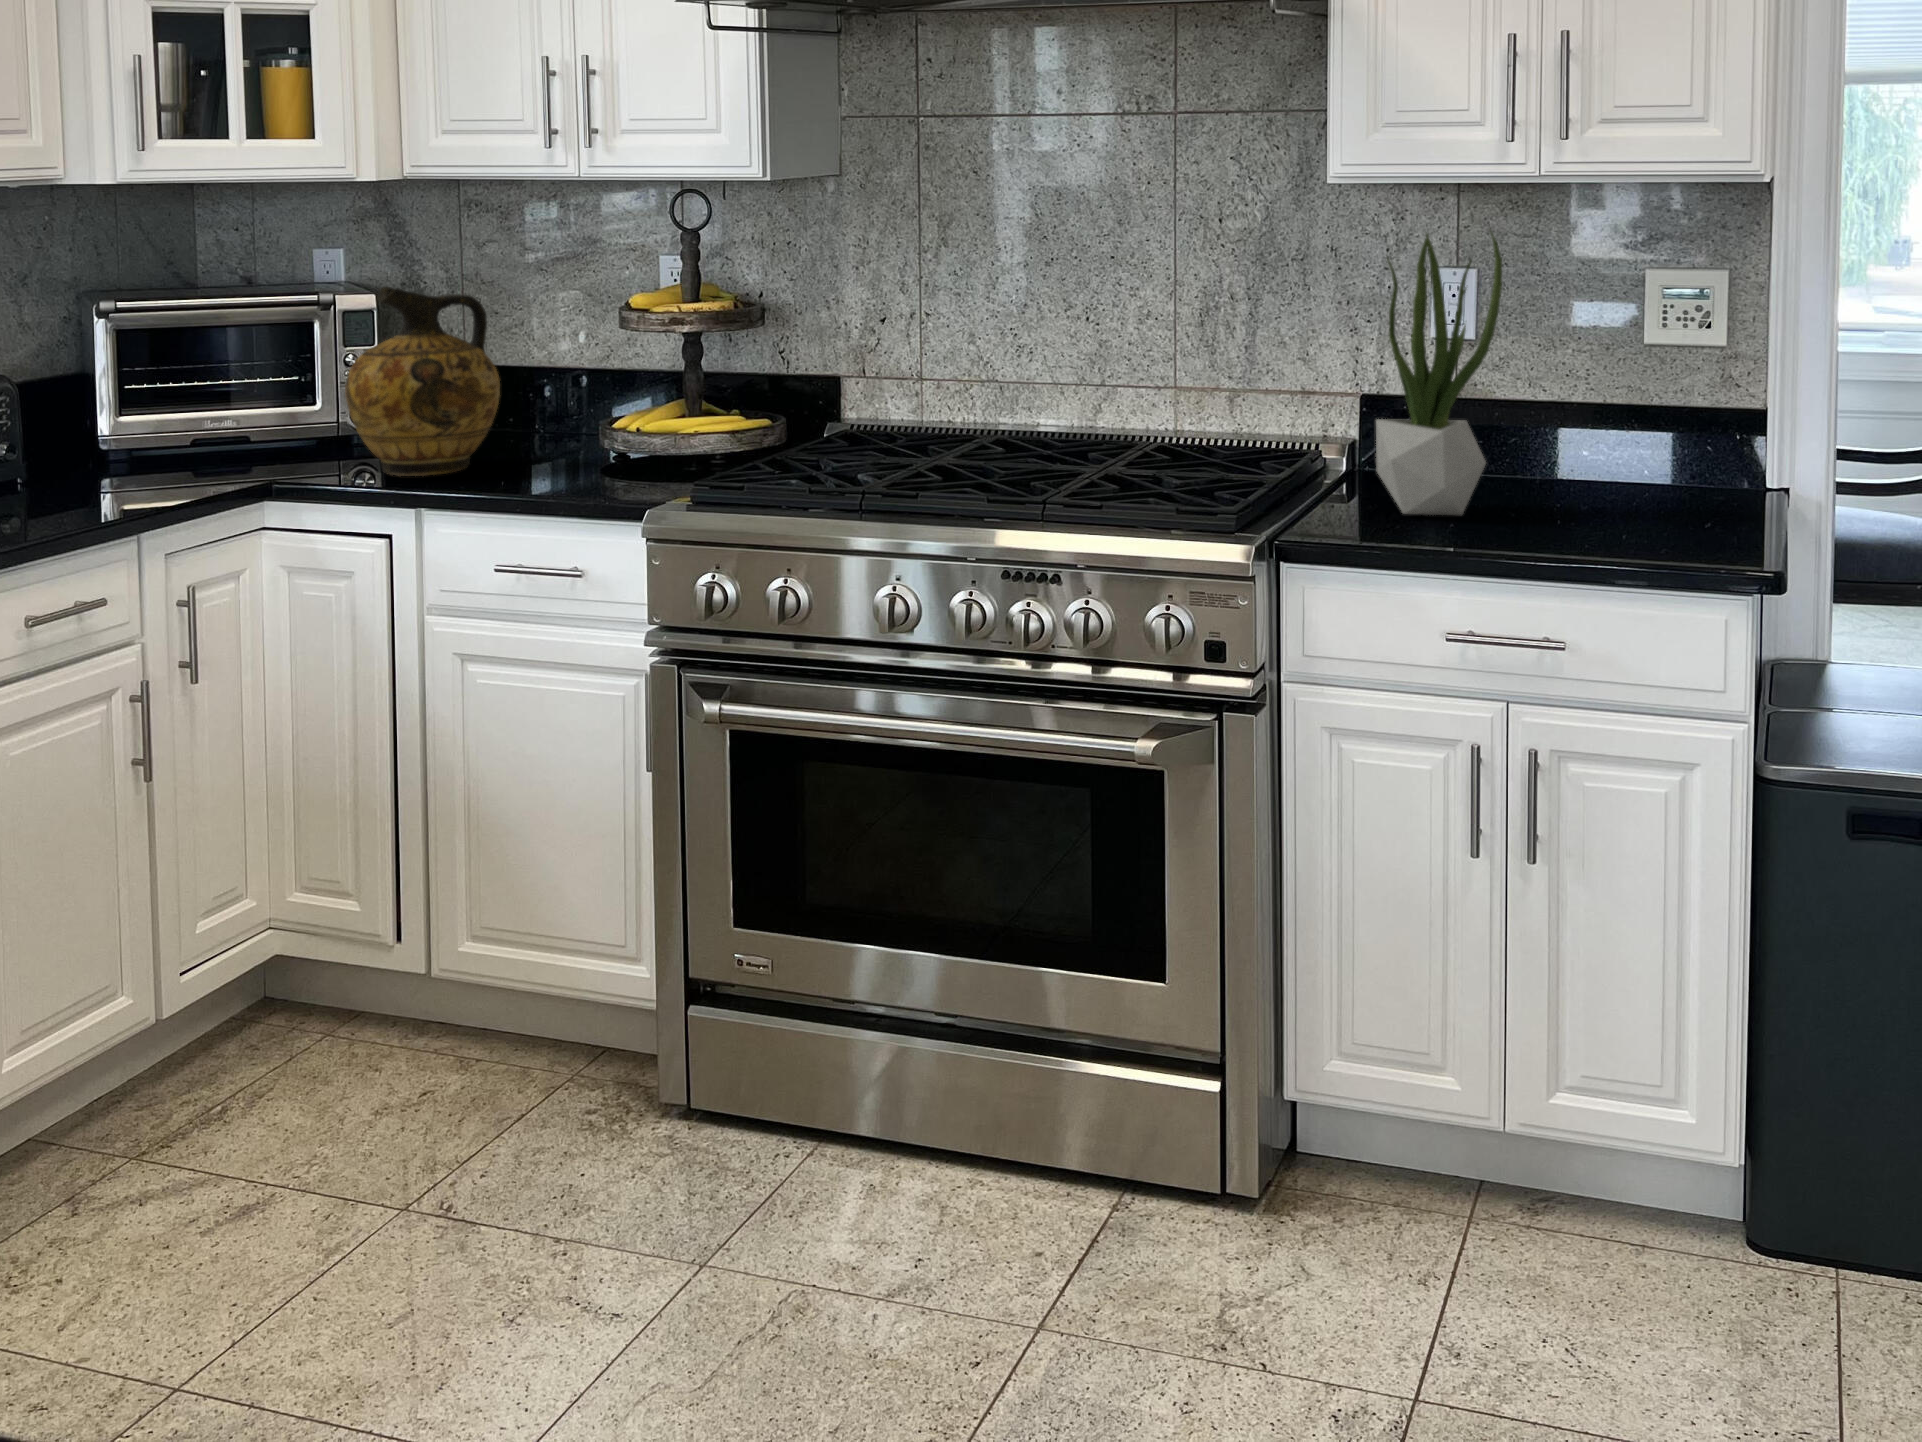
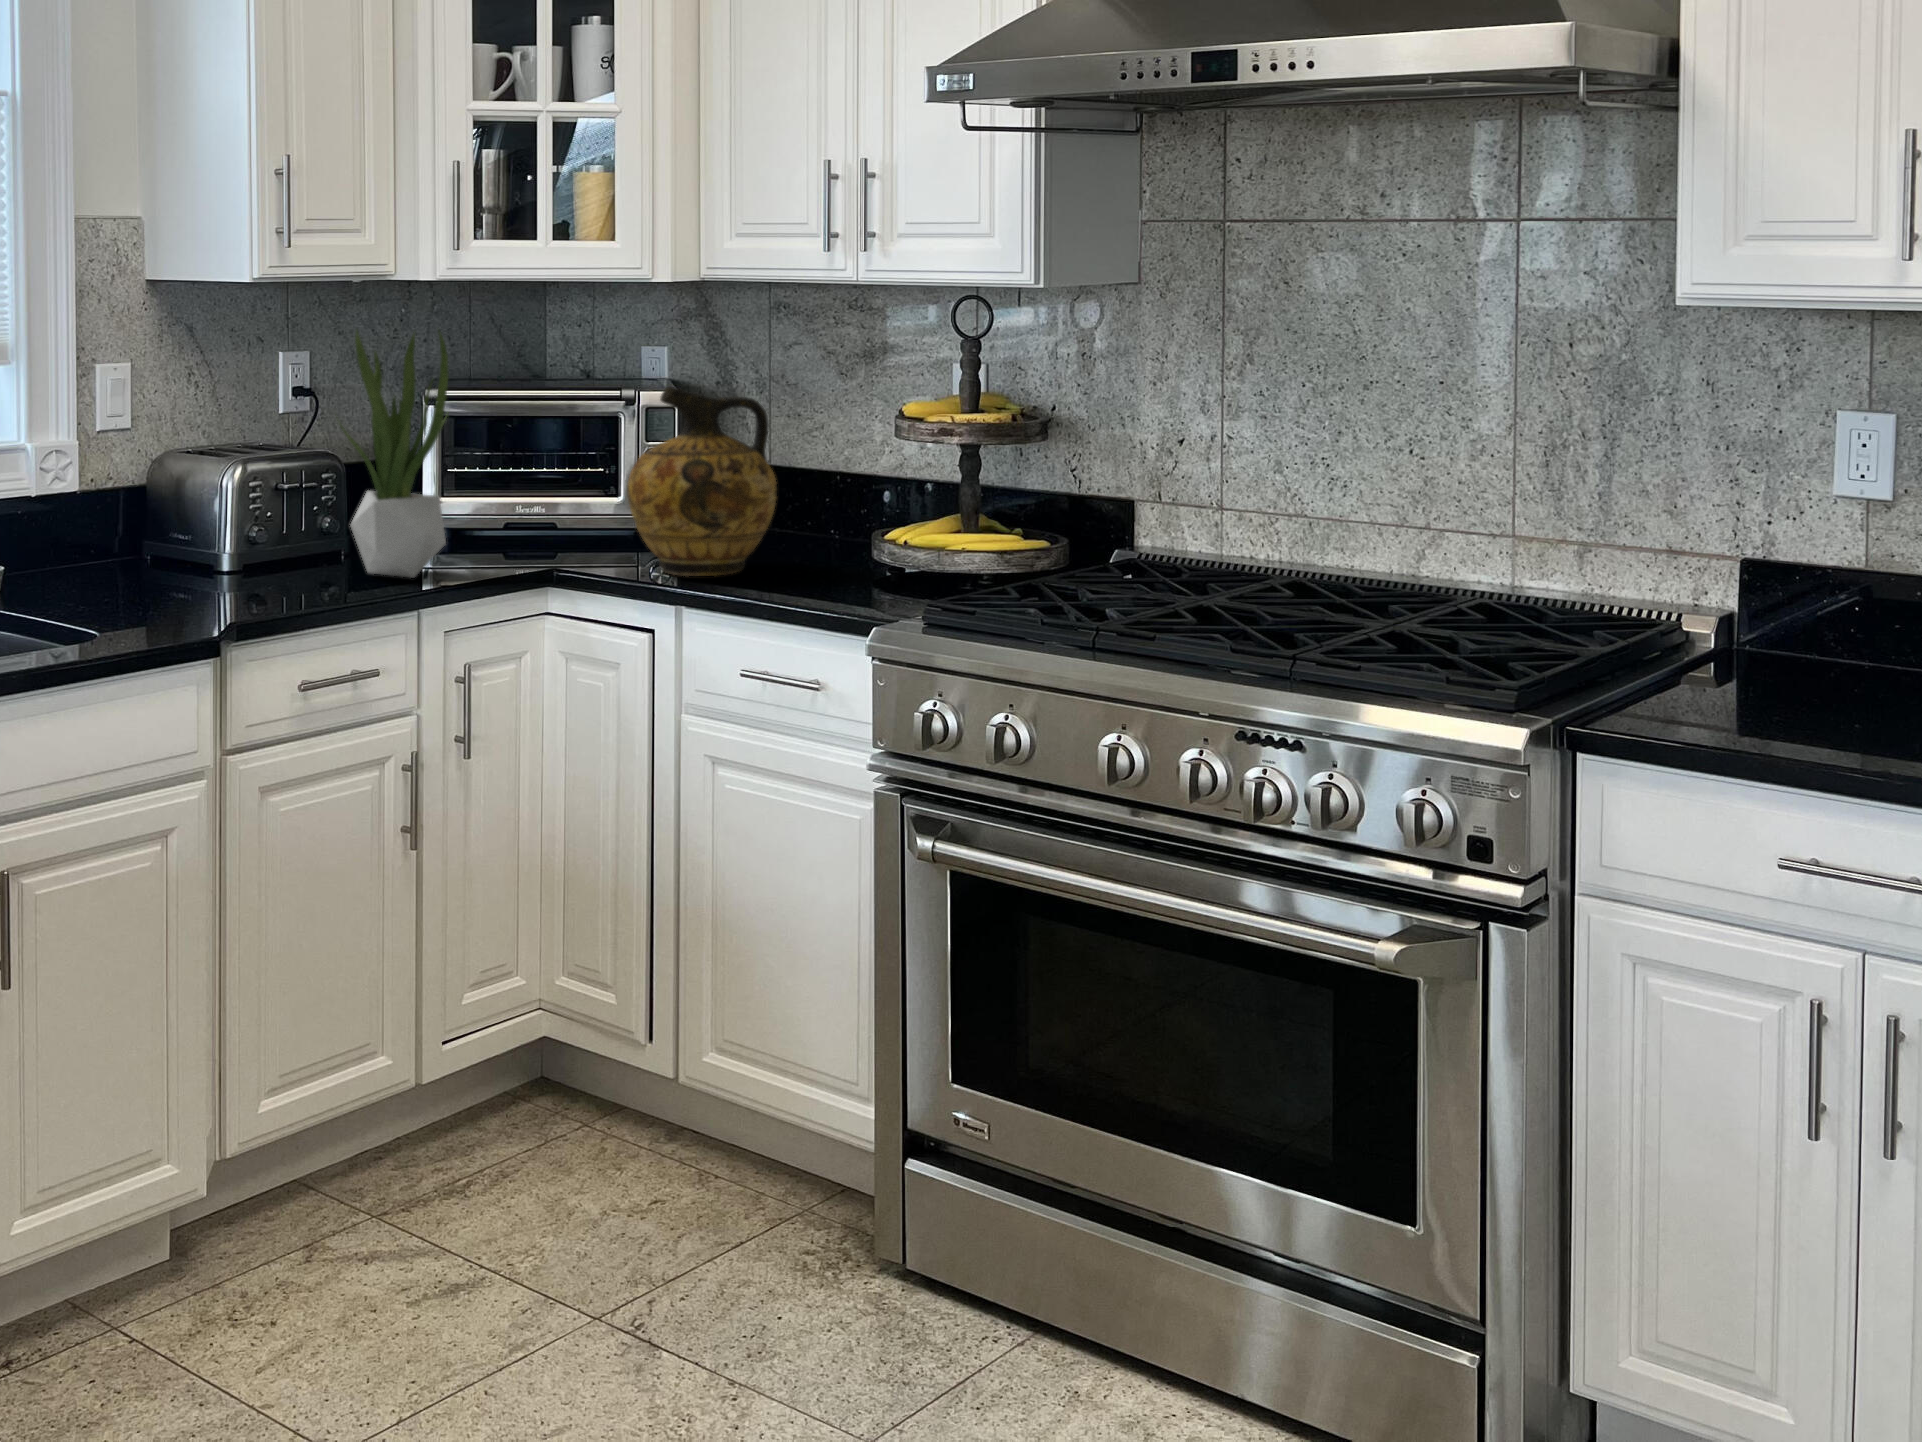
potted plant: present [1376,232,1502,515] -> present [340,332,448,578]

